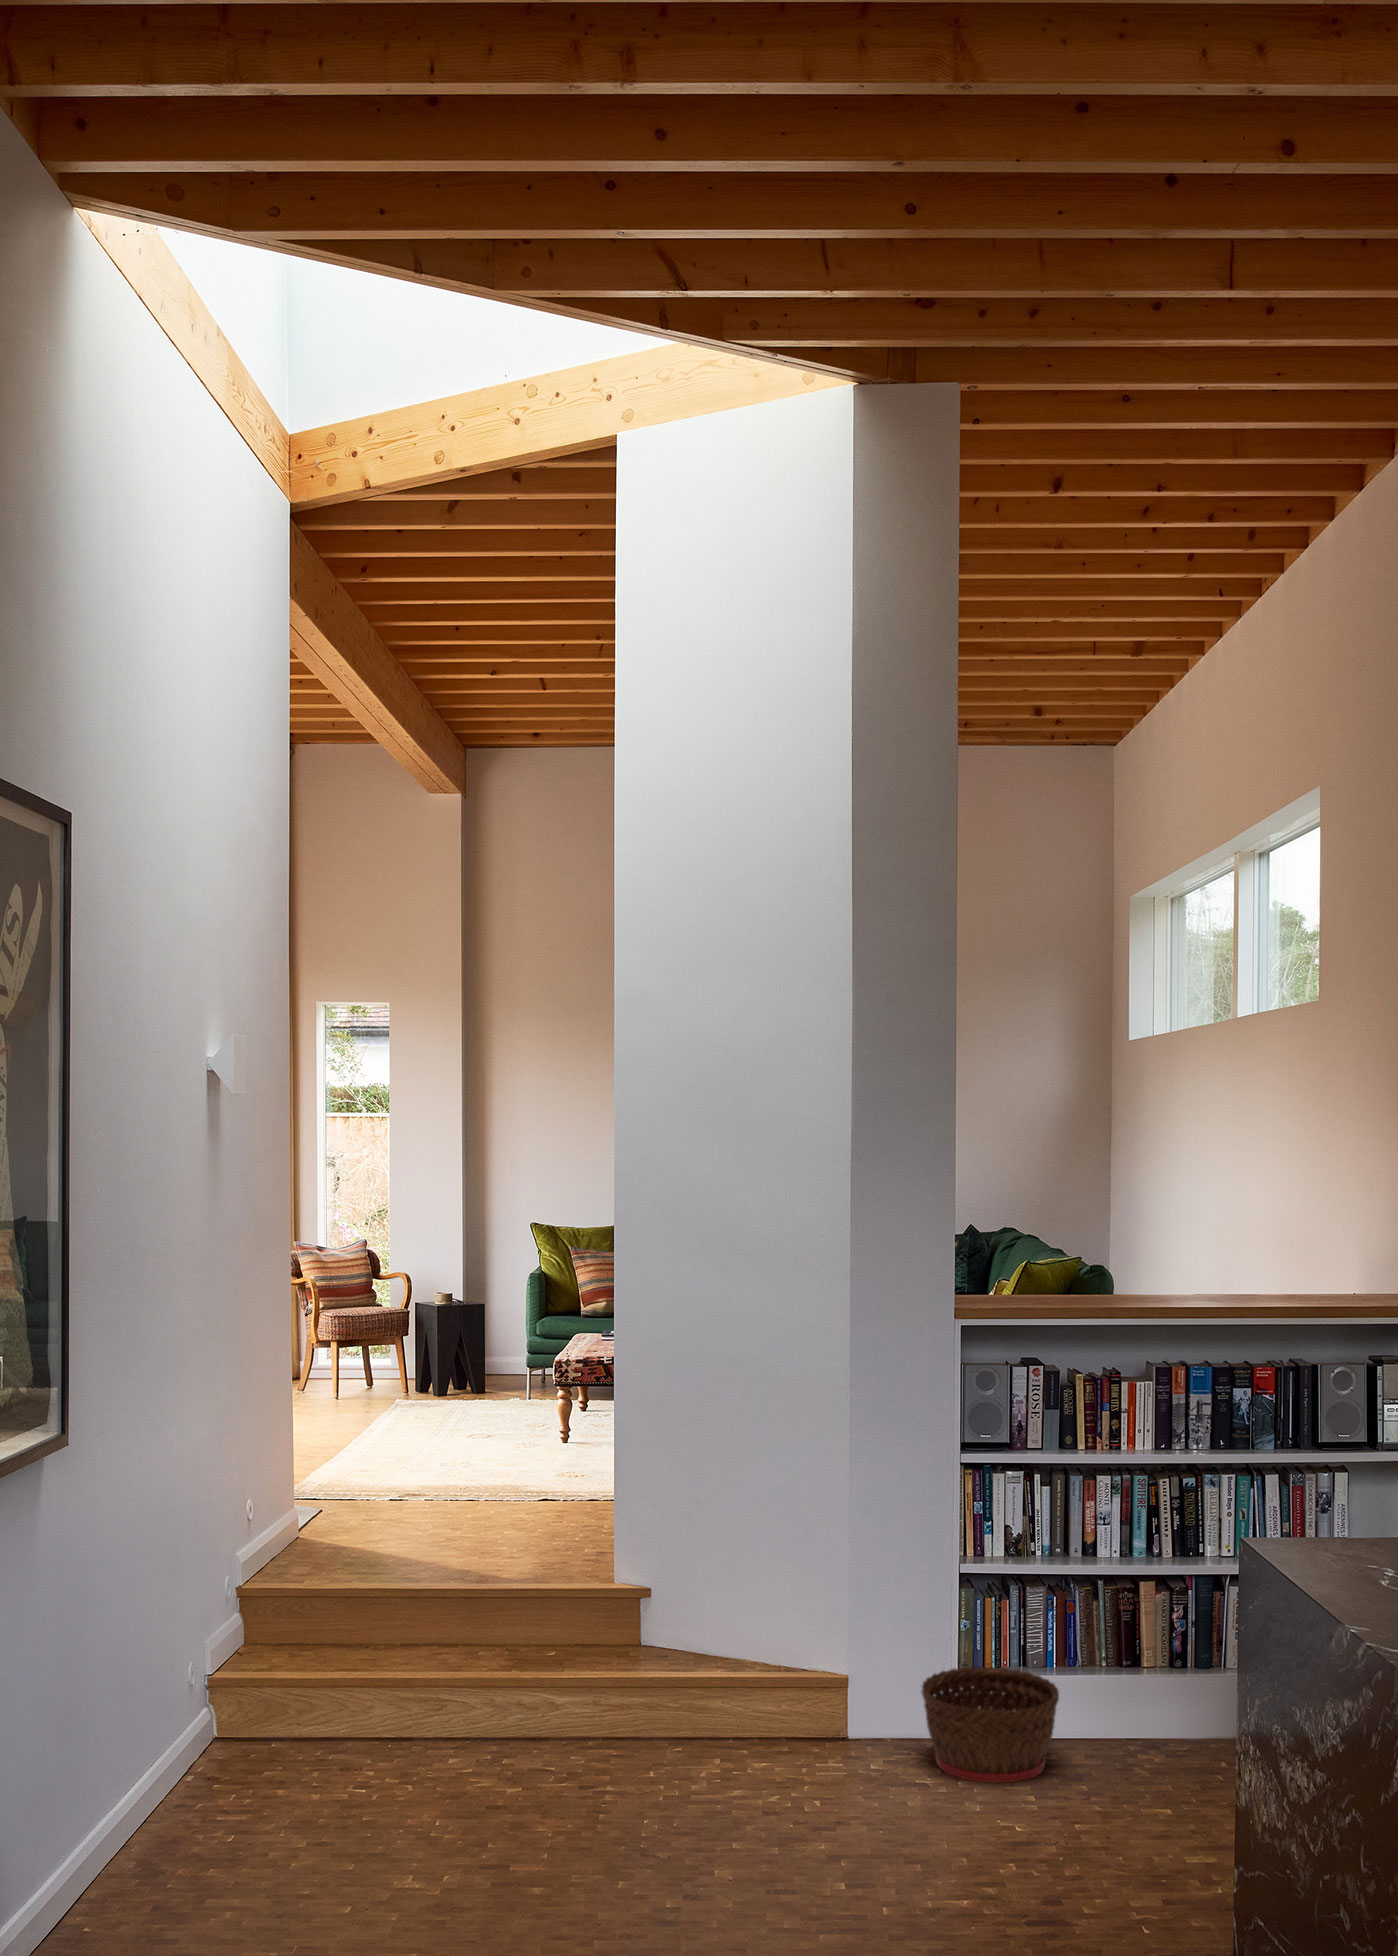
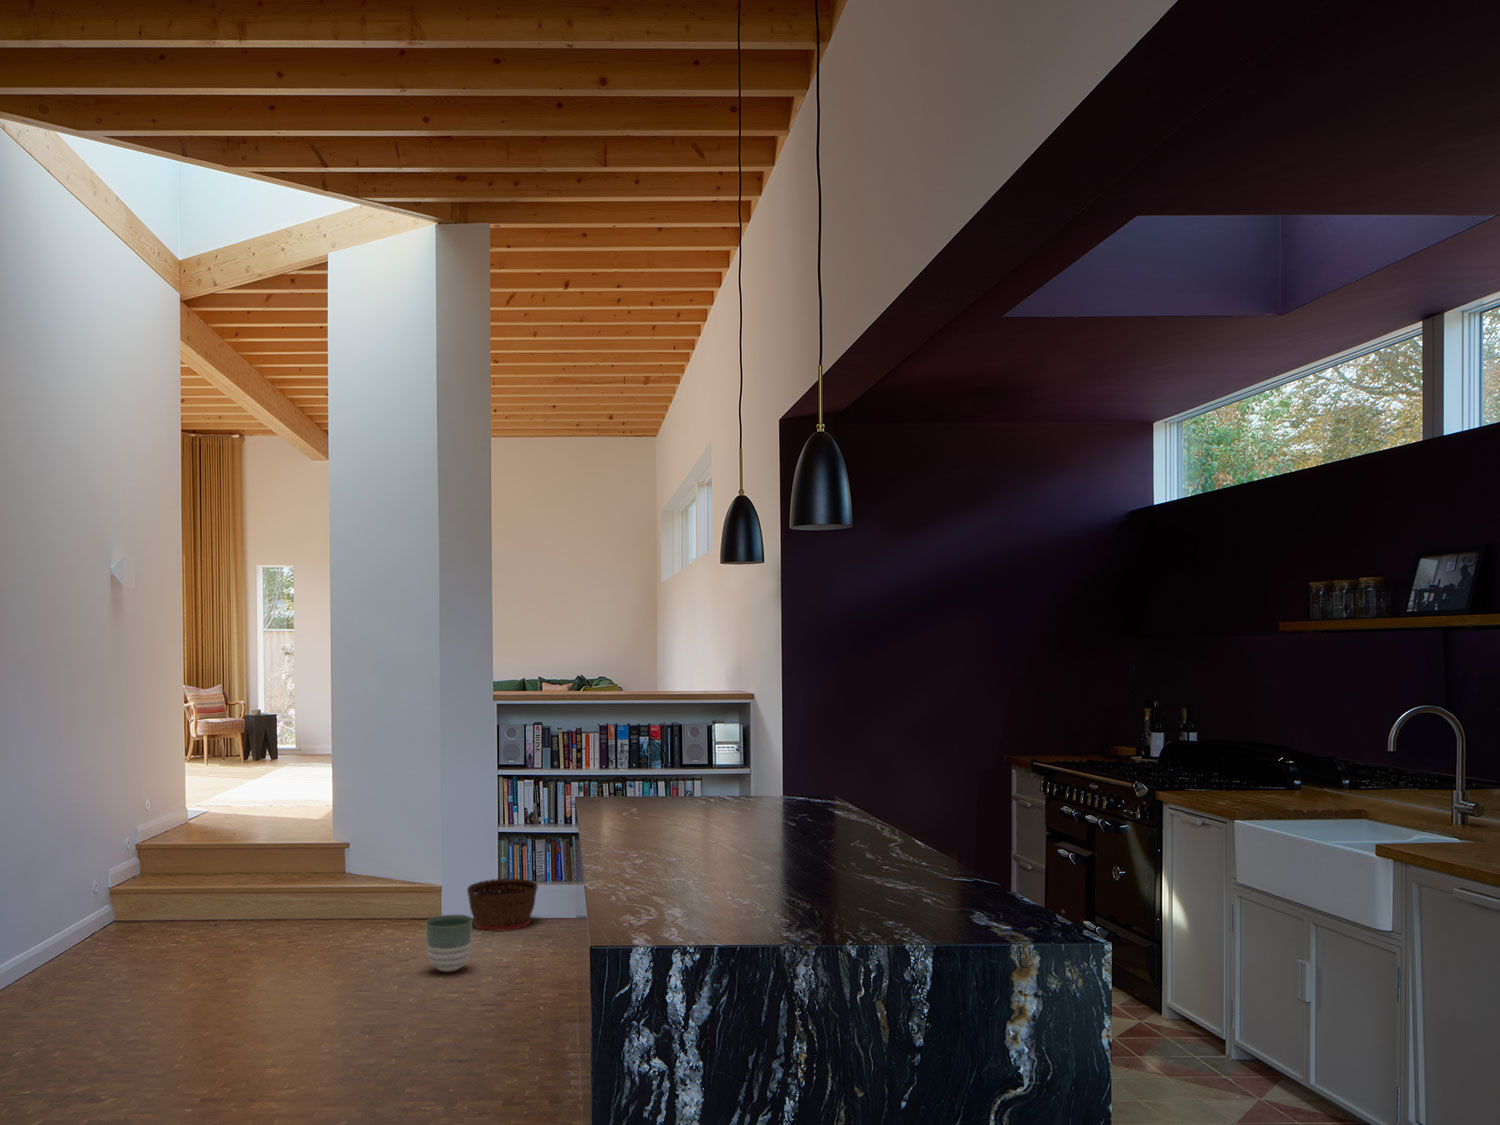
planter: none [954,1775,1049,1903] -> present [426,915,472,972]

